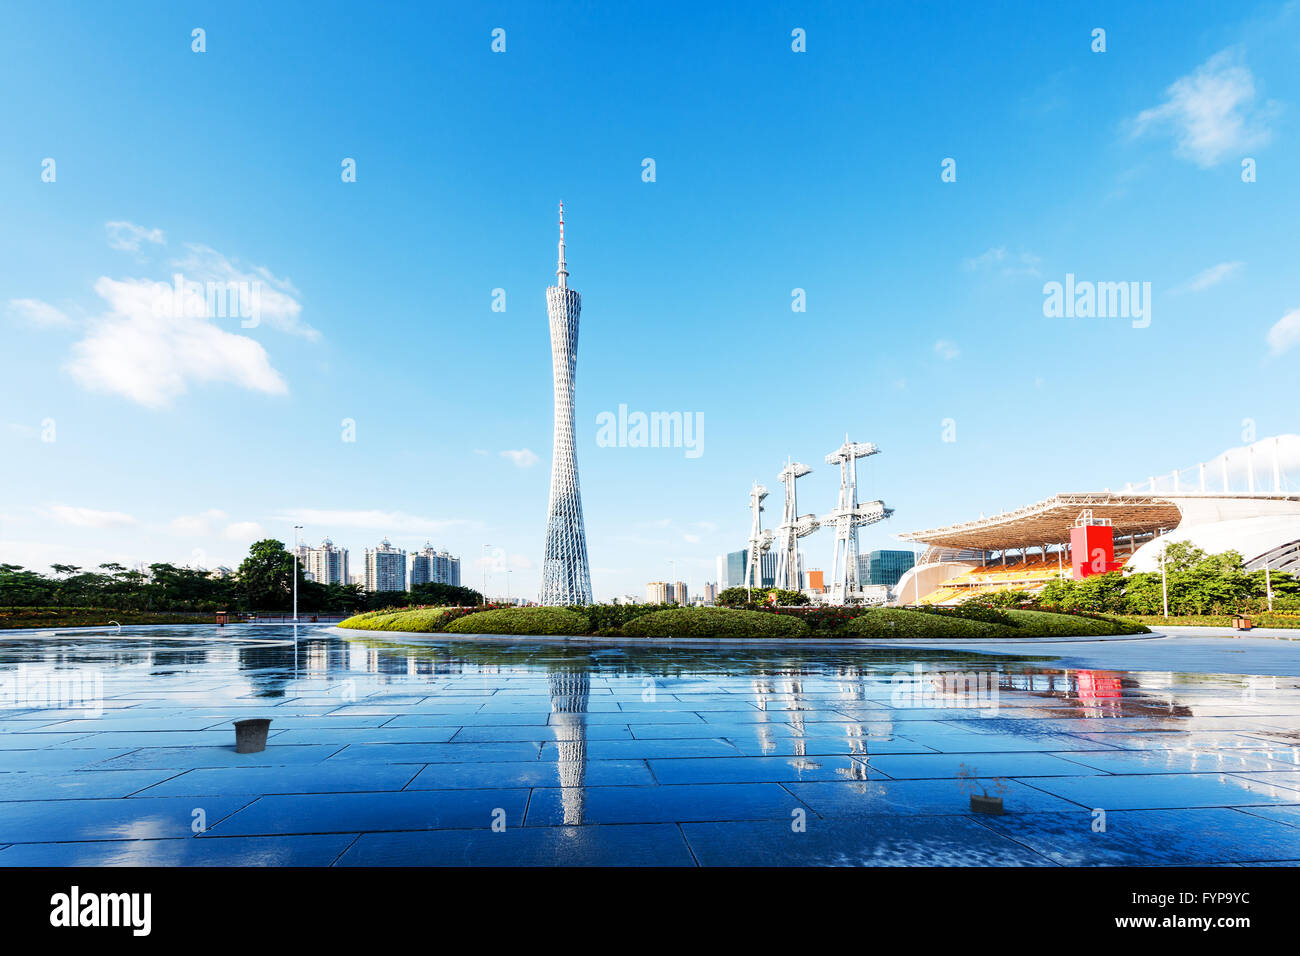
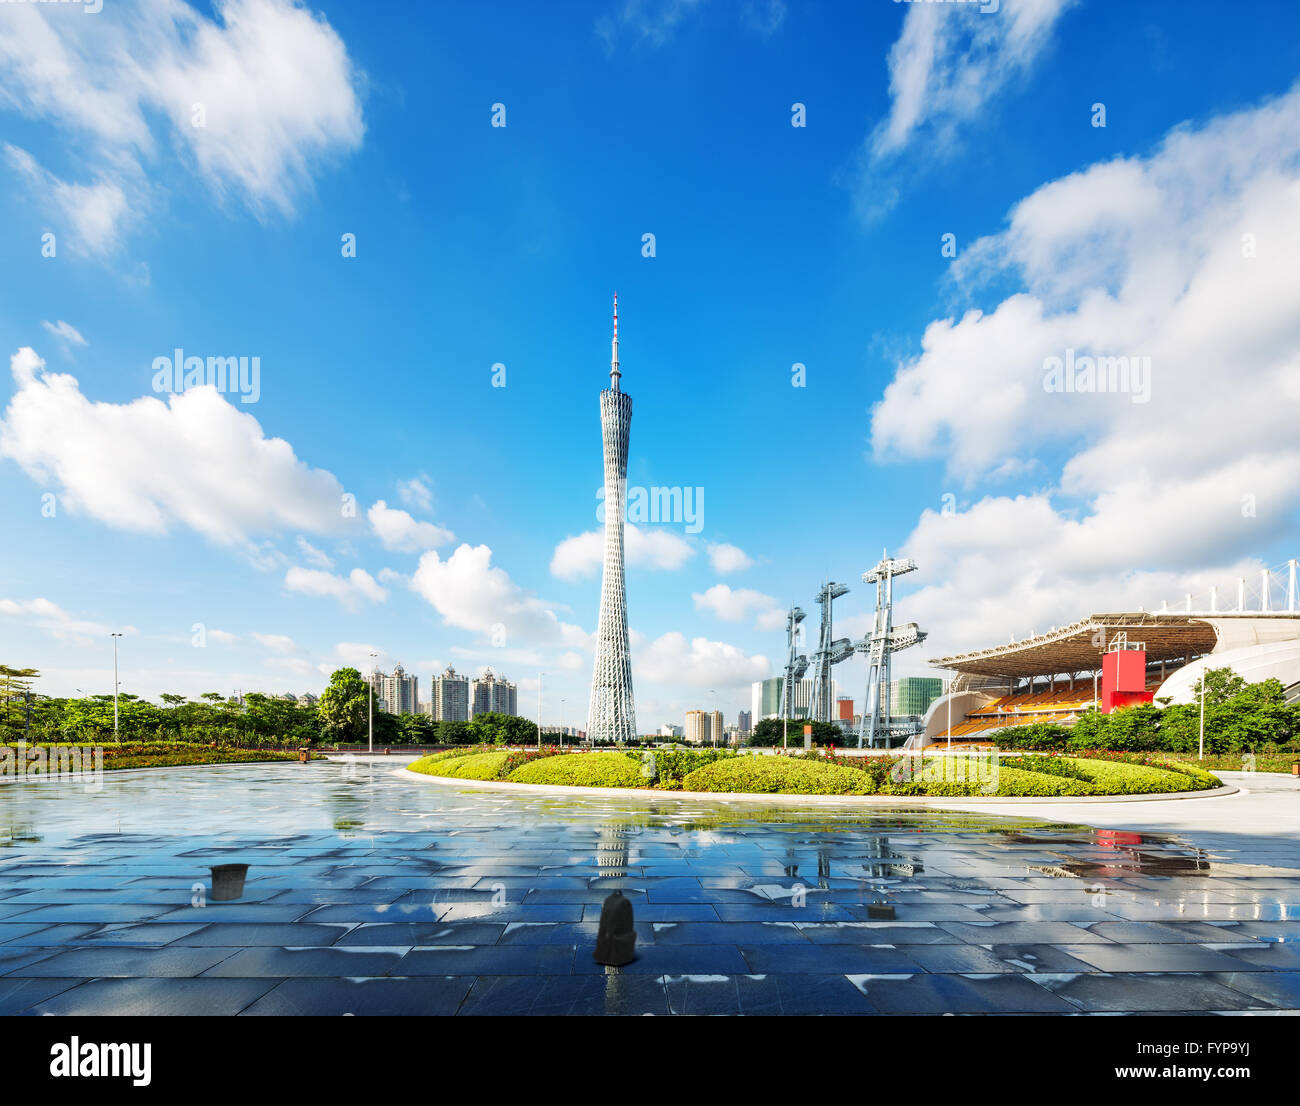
backpack: none [592,742,636,815] -> present [592,889,637,965]
decorative plant: present [955,763,1012,815] -> present [858,878,901,920]

